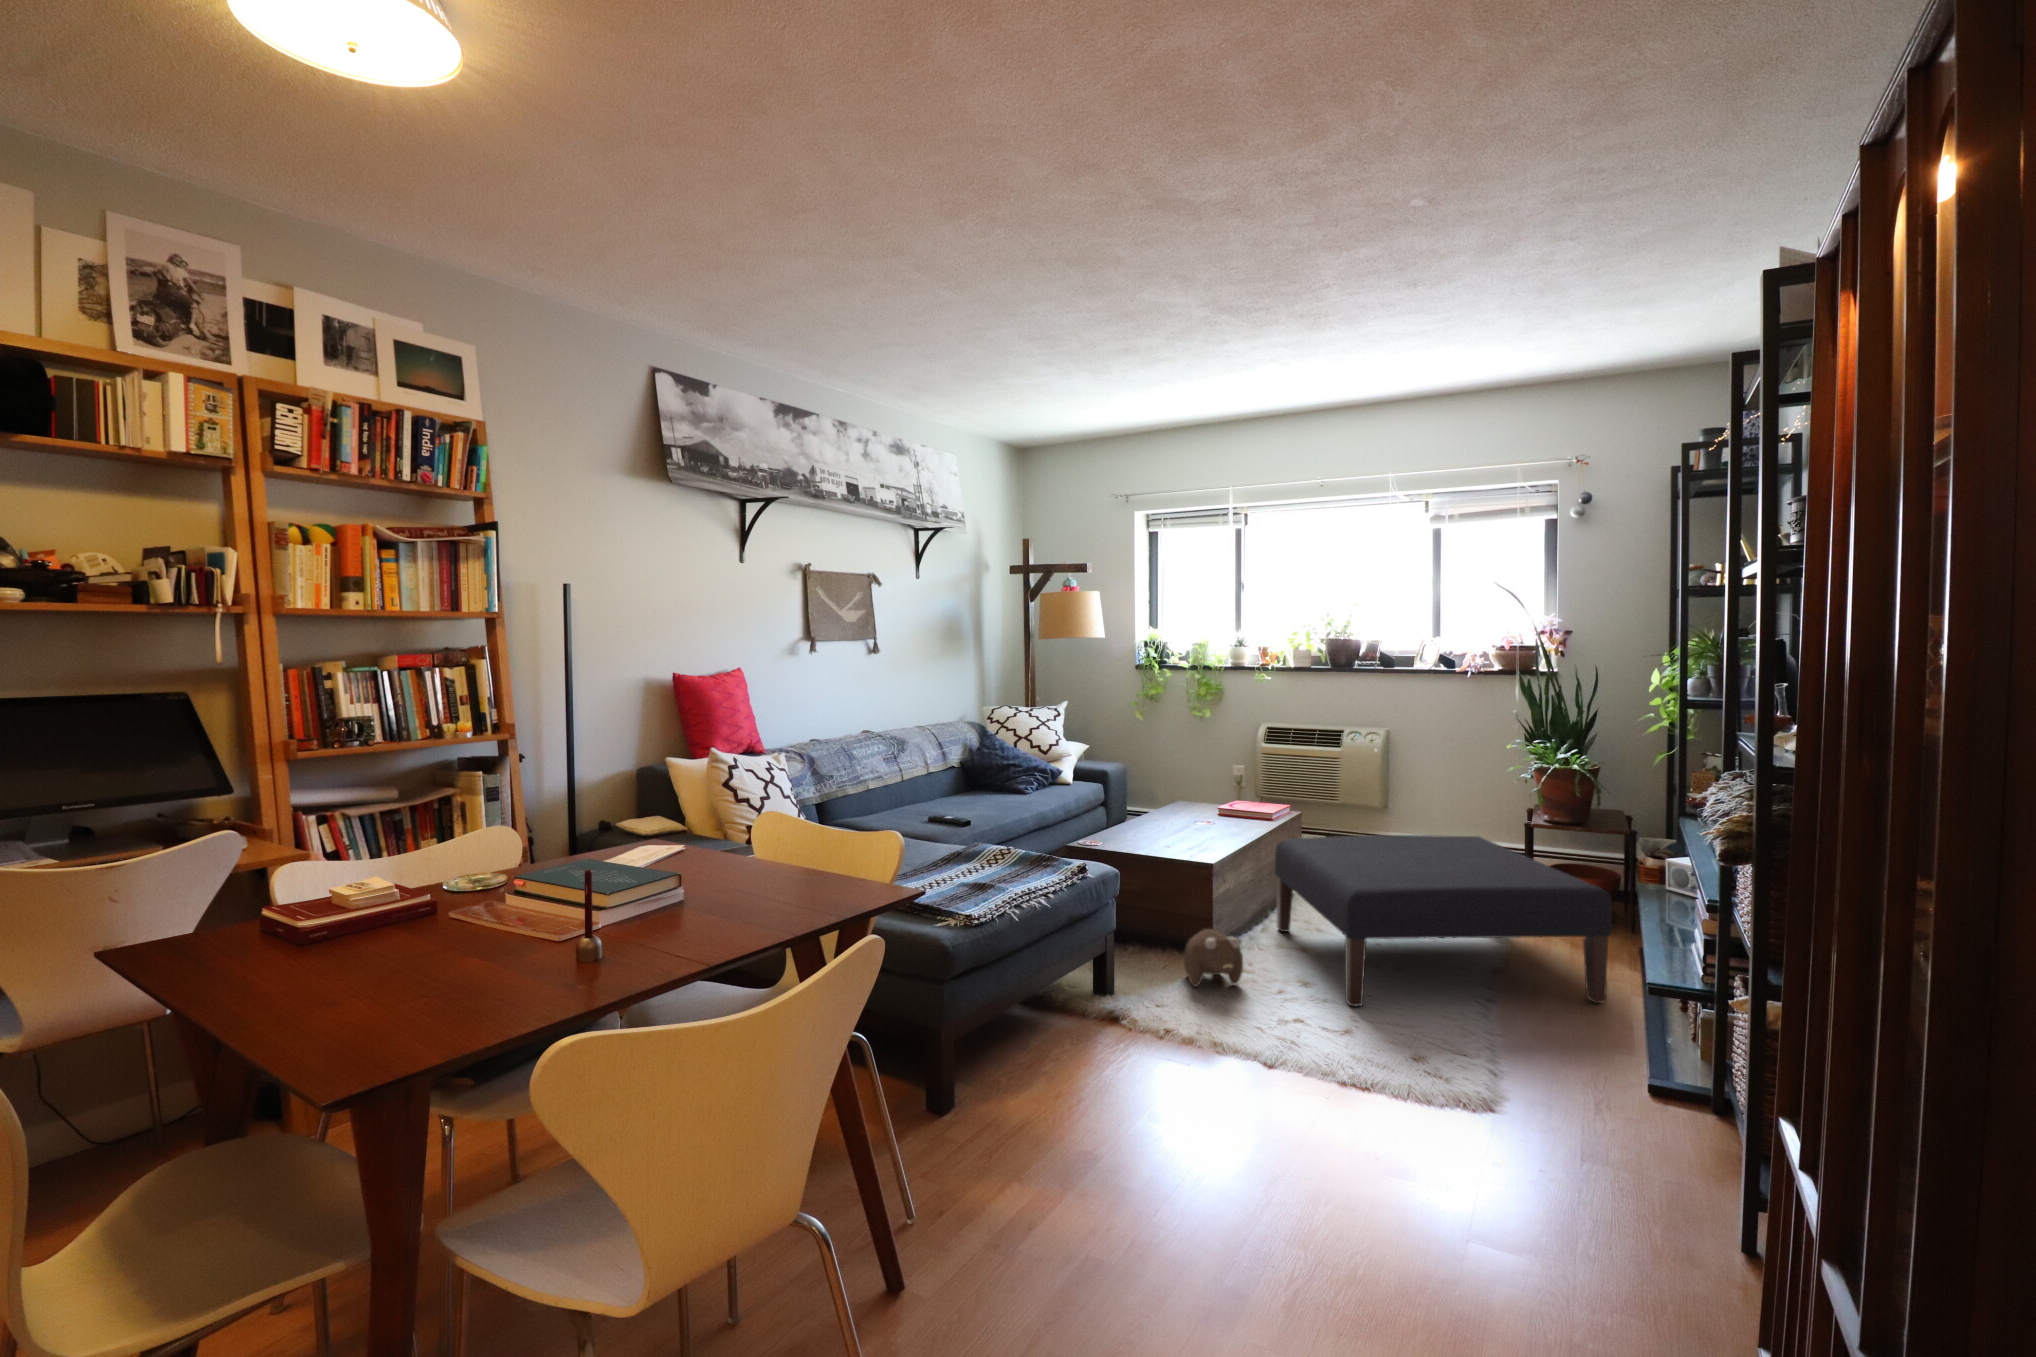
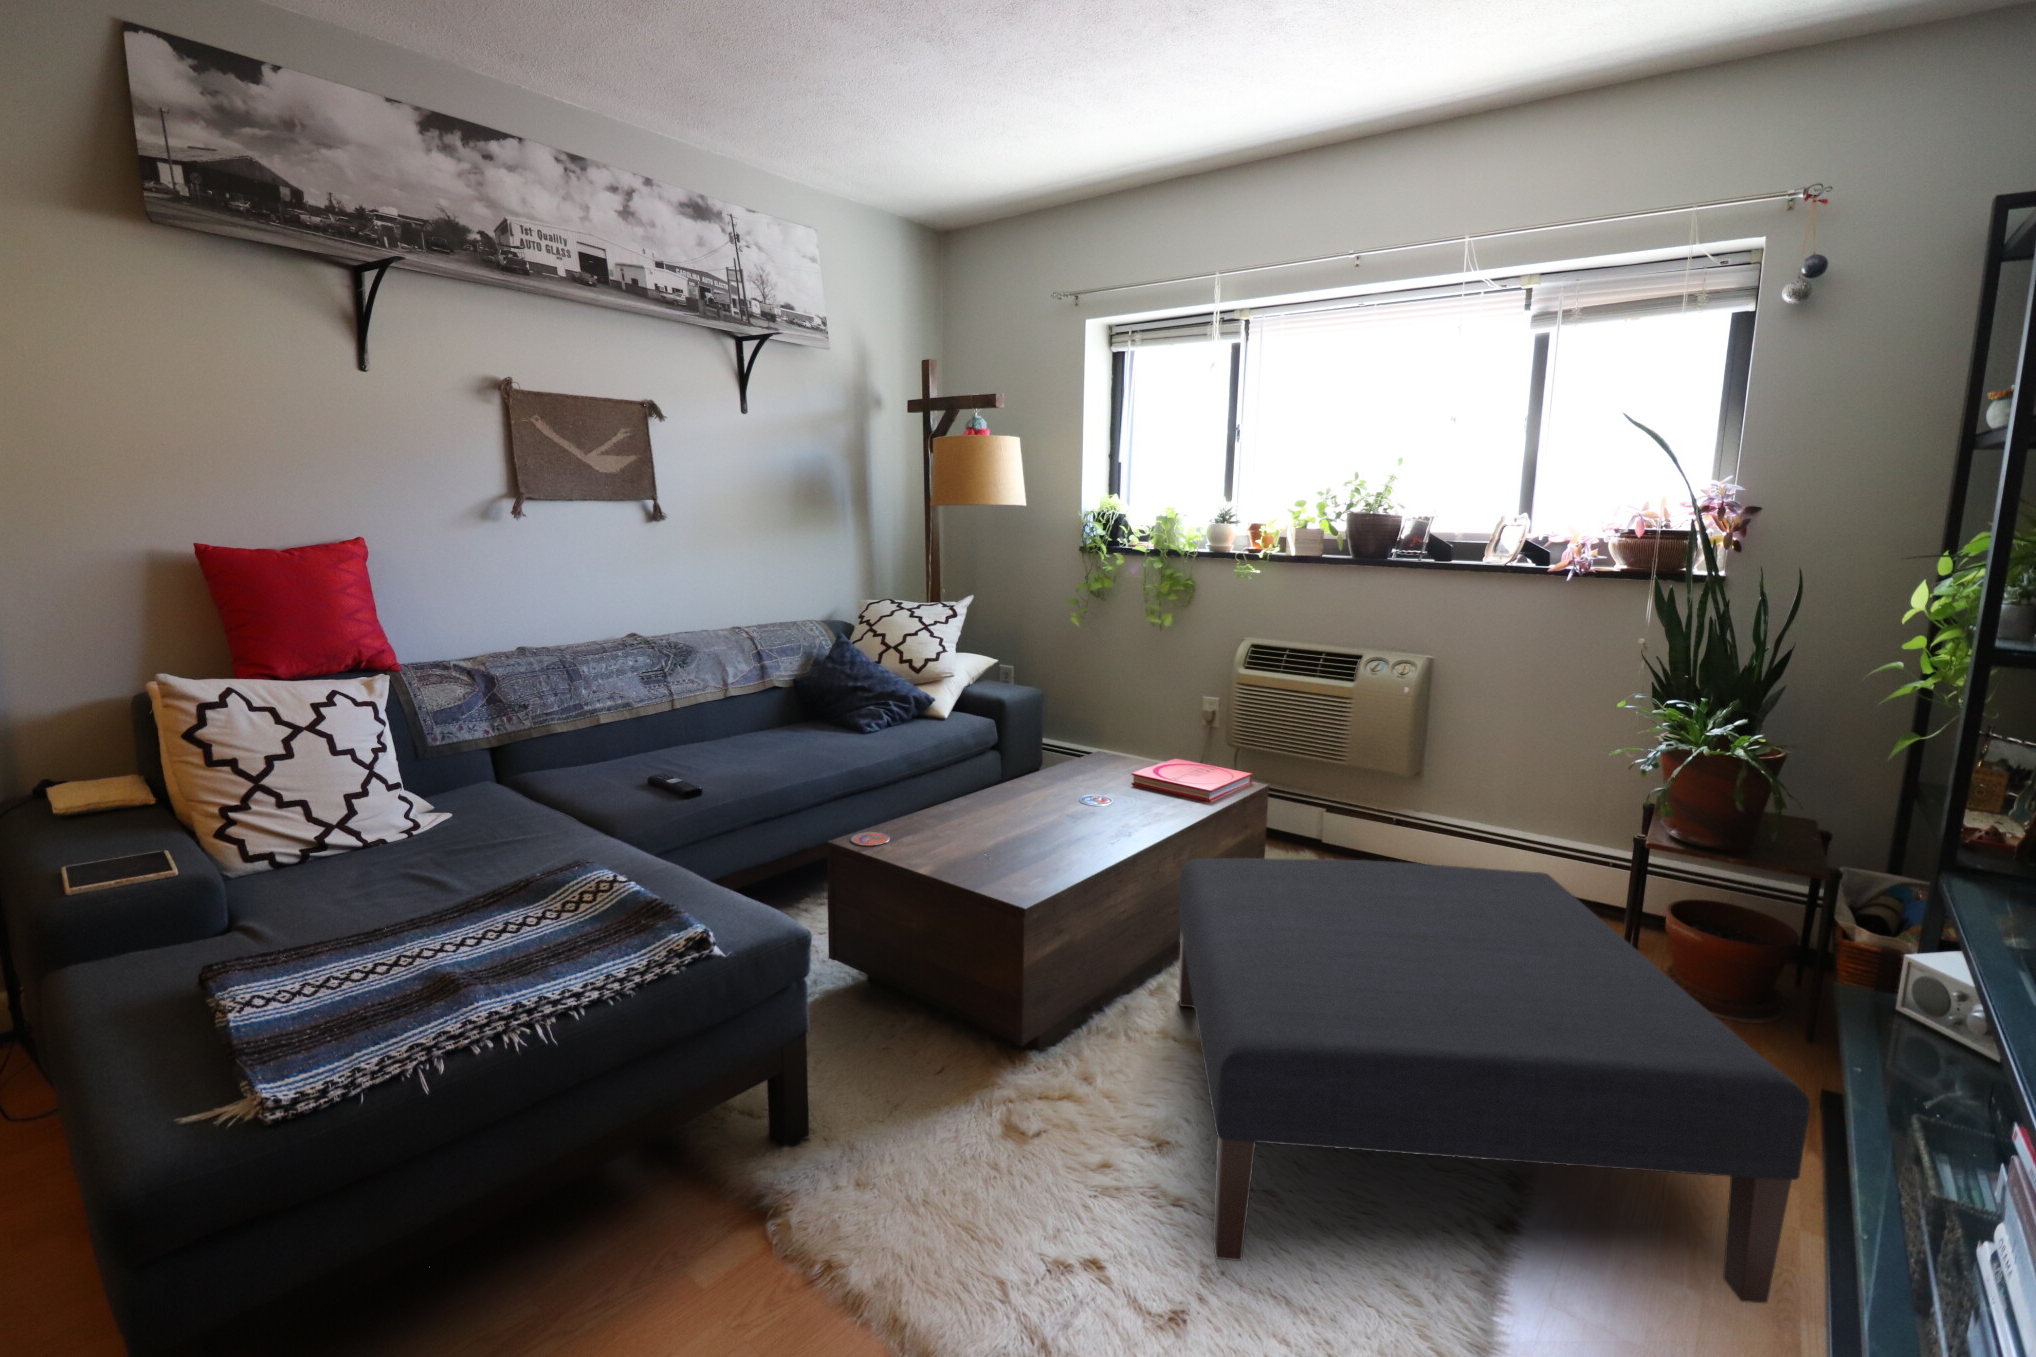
plush toy: present [1184,929,1243,987] -> none [938,1049,1043,1161]

